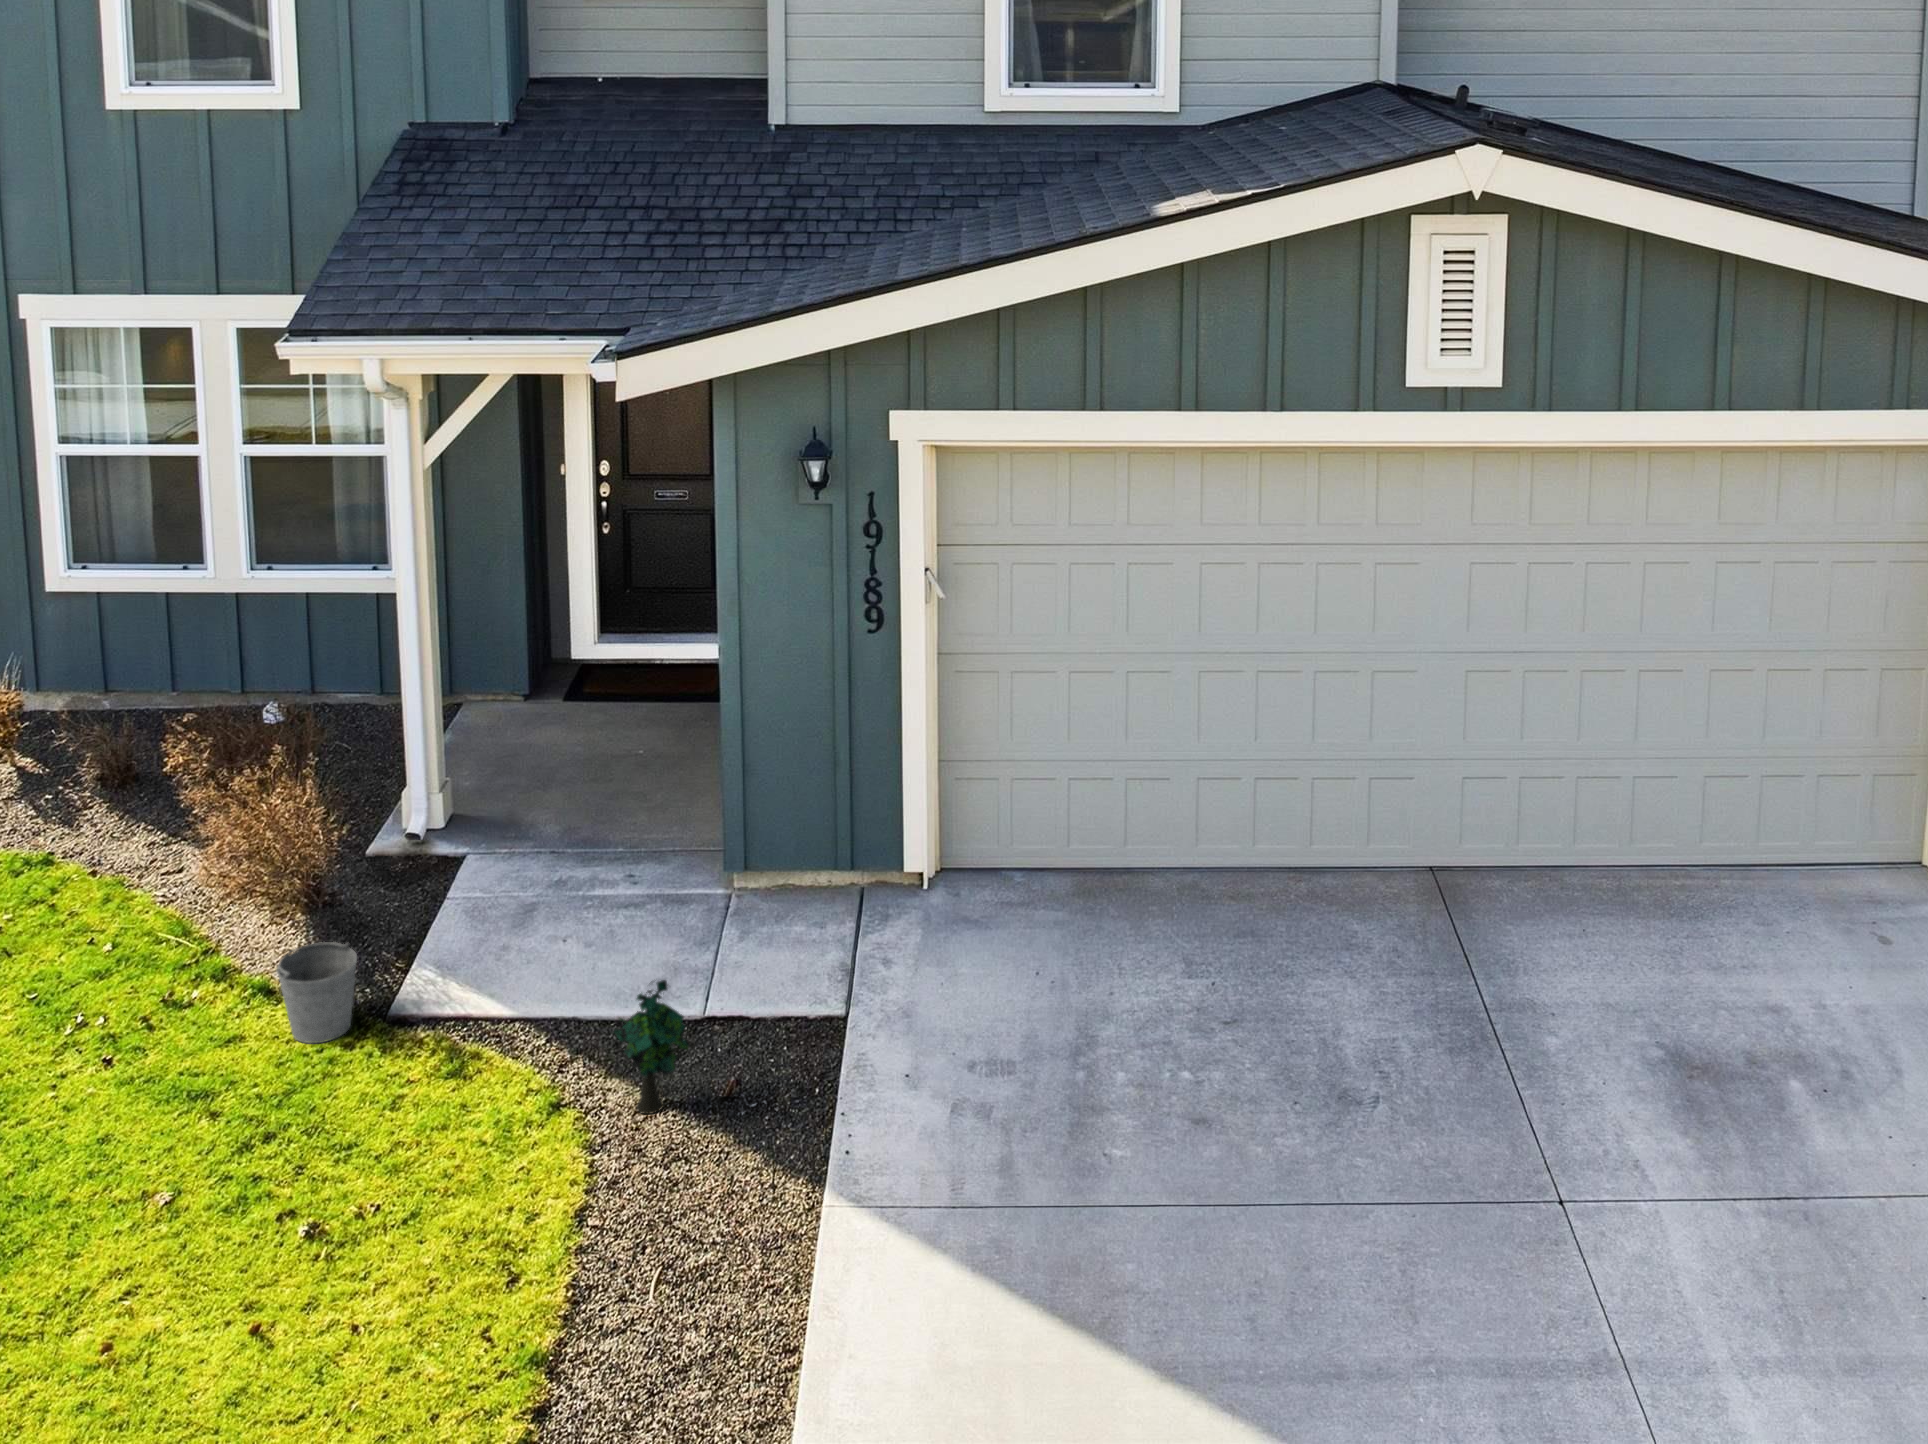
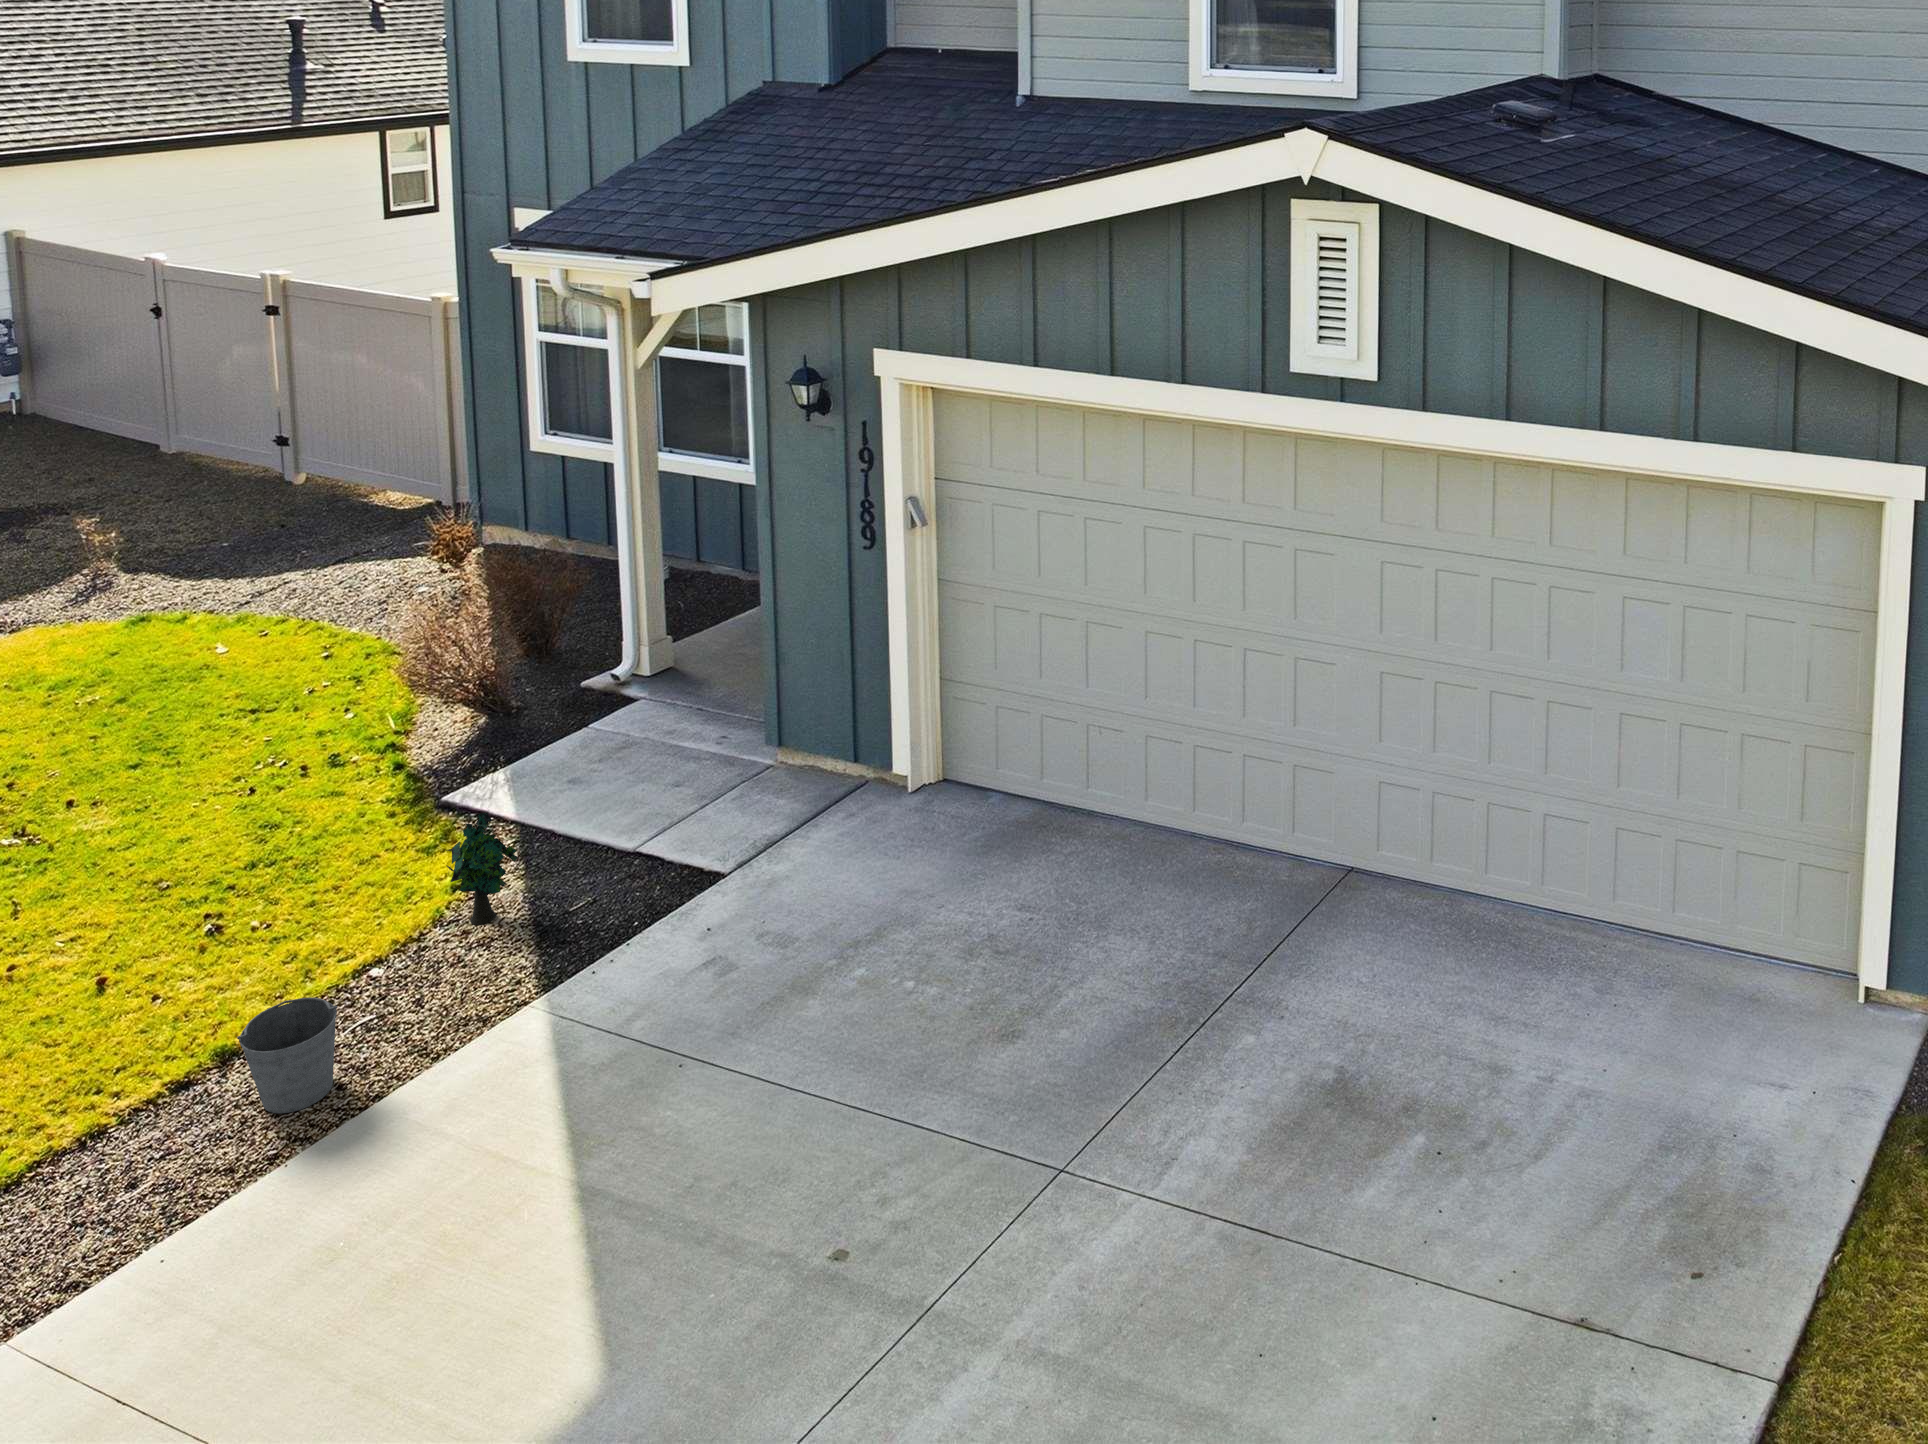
bucket: present [277,942,357,1044] -> present [237,998,337,1113]

